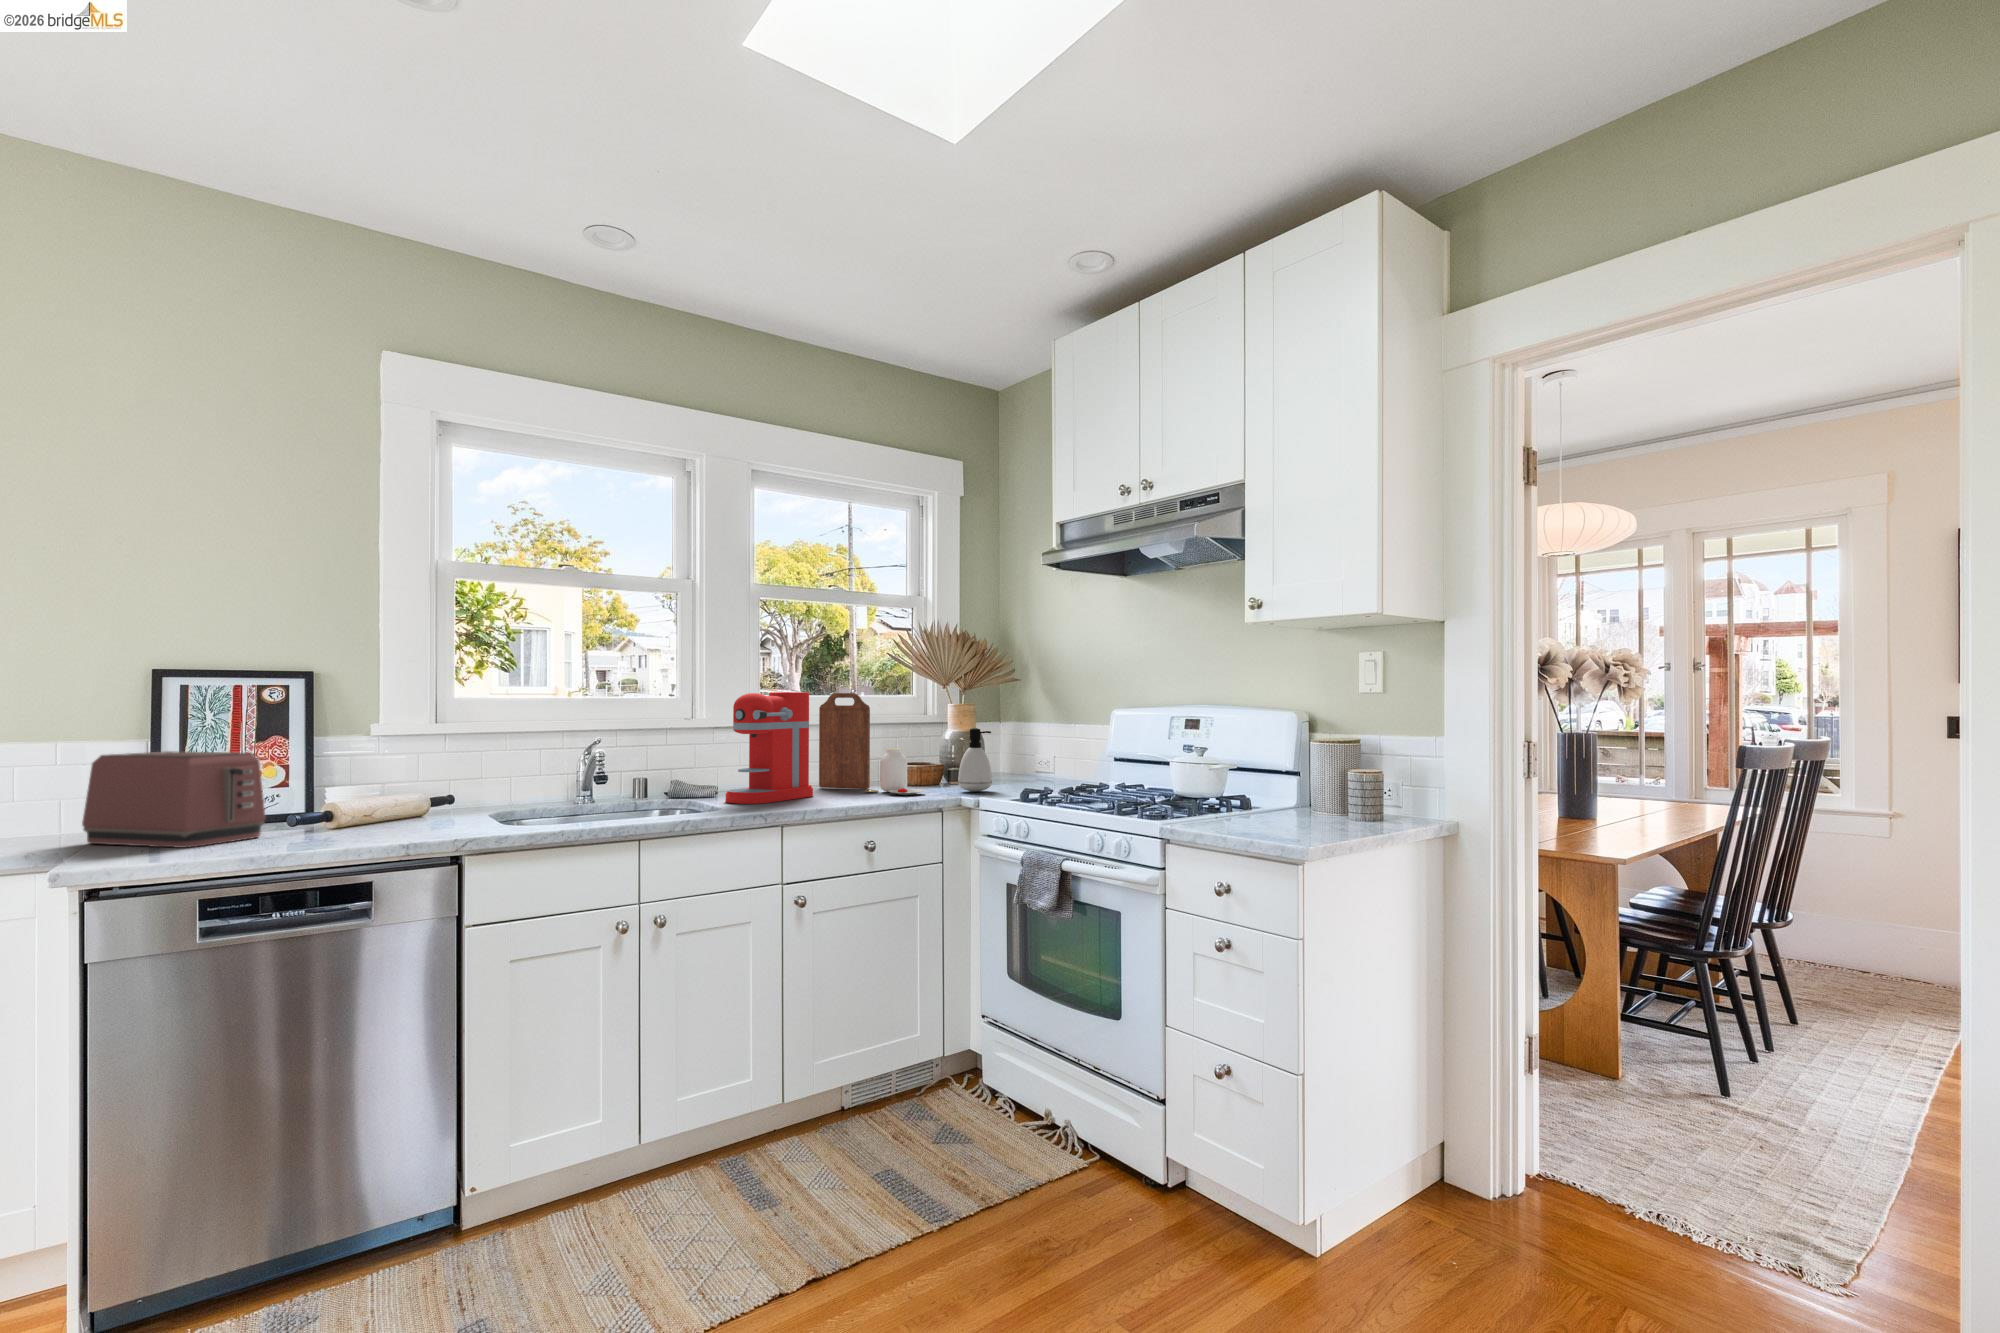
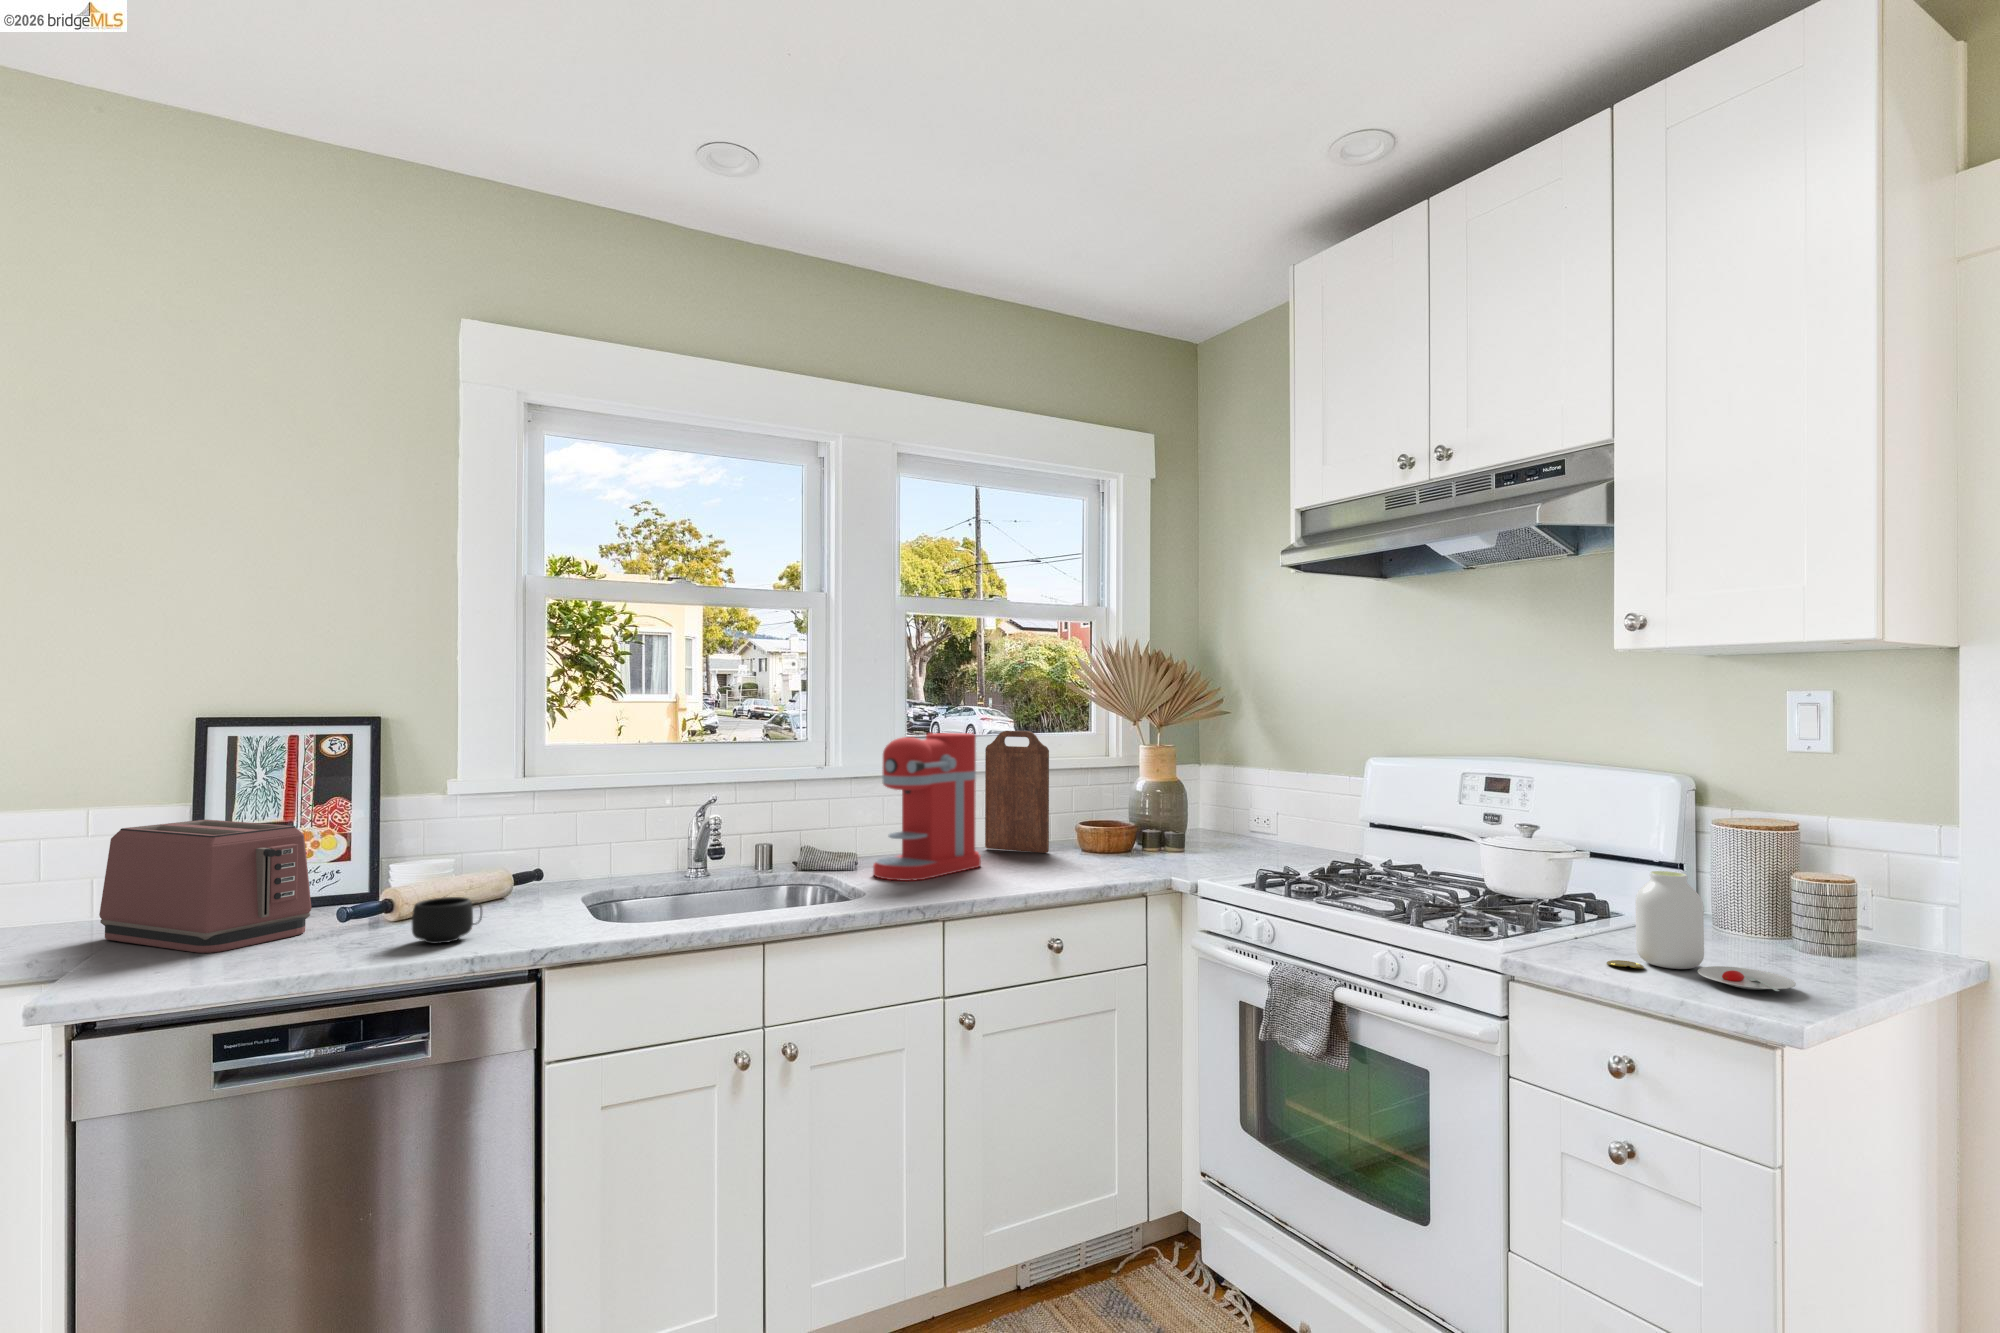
soap dispenser: present [958,728,992,792] -> none [1166,781,1210,864]
jar: present [864,748,925,795] -> present [1607,871,1796,991]
mug: none [356,805,412,839] -> present [412,897,482,944]

